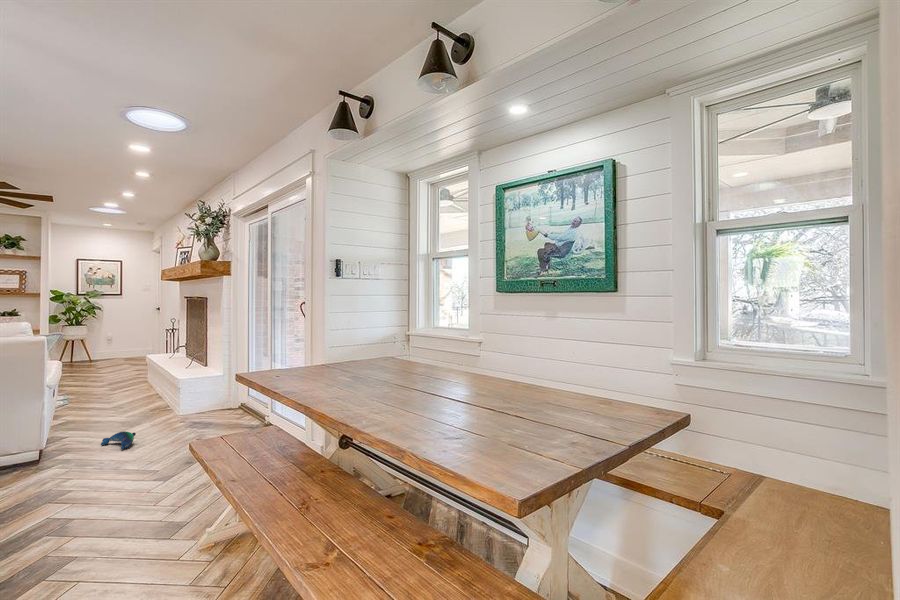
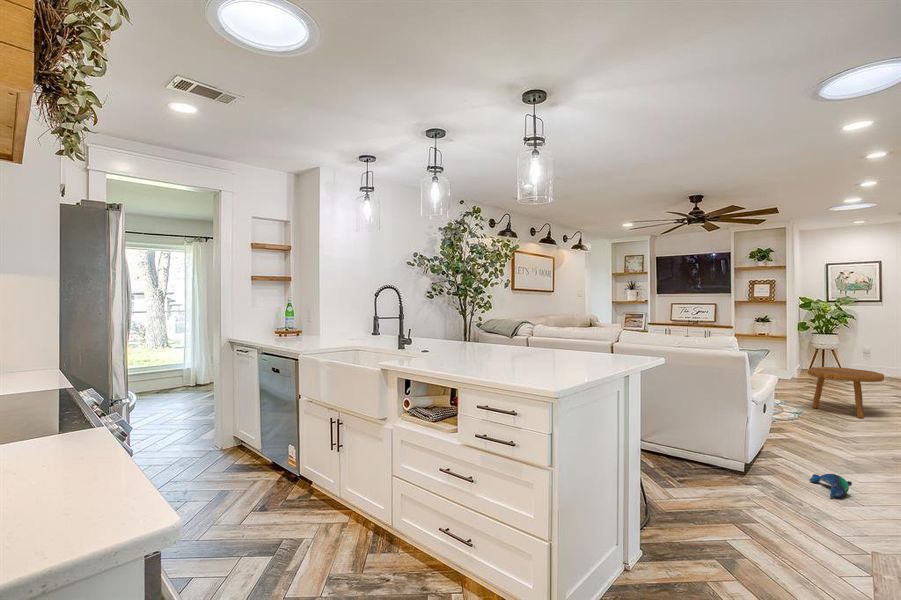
footstool: none [73,351,136,391] -> present [808,367,884,418]

